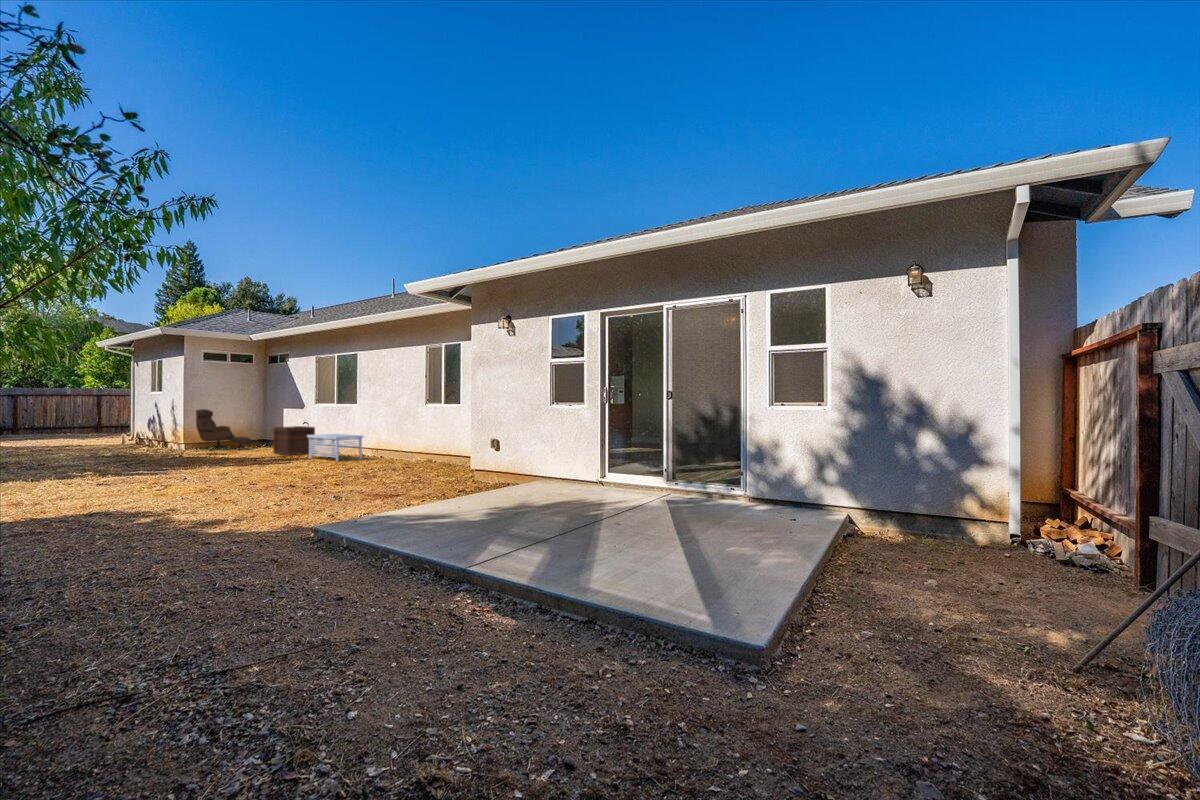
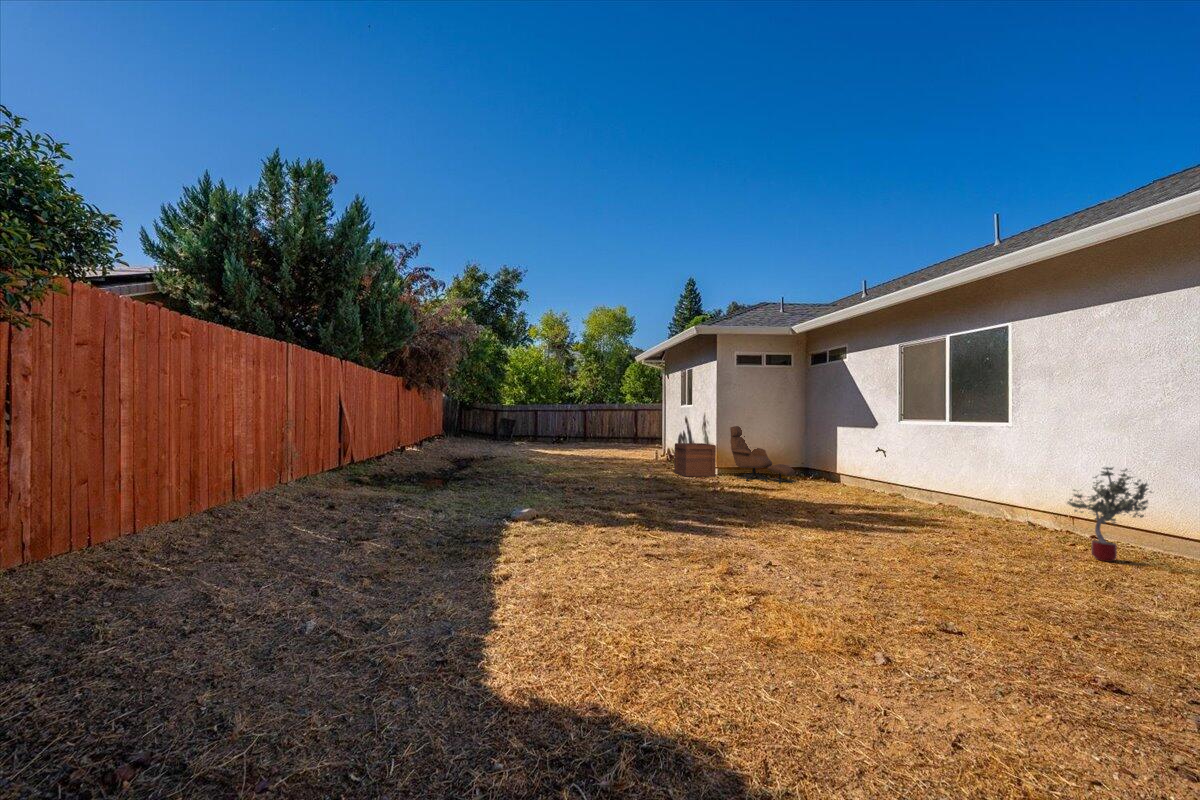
potted tree: none [365,422,390,463] -> present [1067,467,1152,562]
wooden crate: present [273,426,315,455] -> present [674,443,716,477]
storage bench: present [307,434,364,461] -> none [909,477,1041,538]

